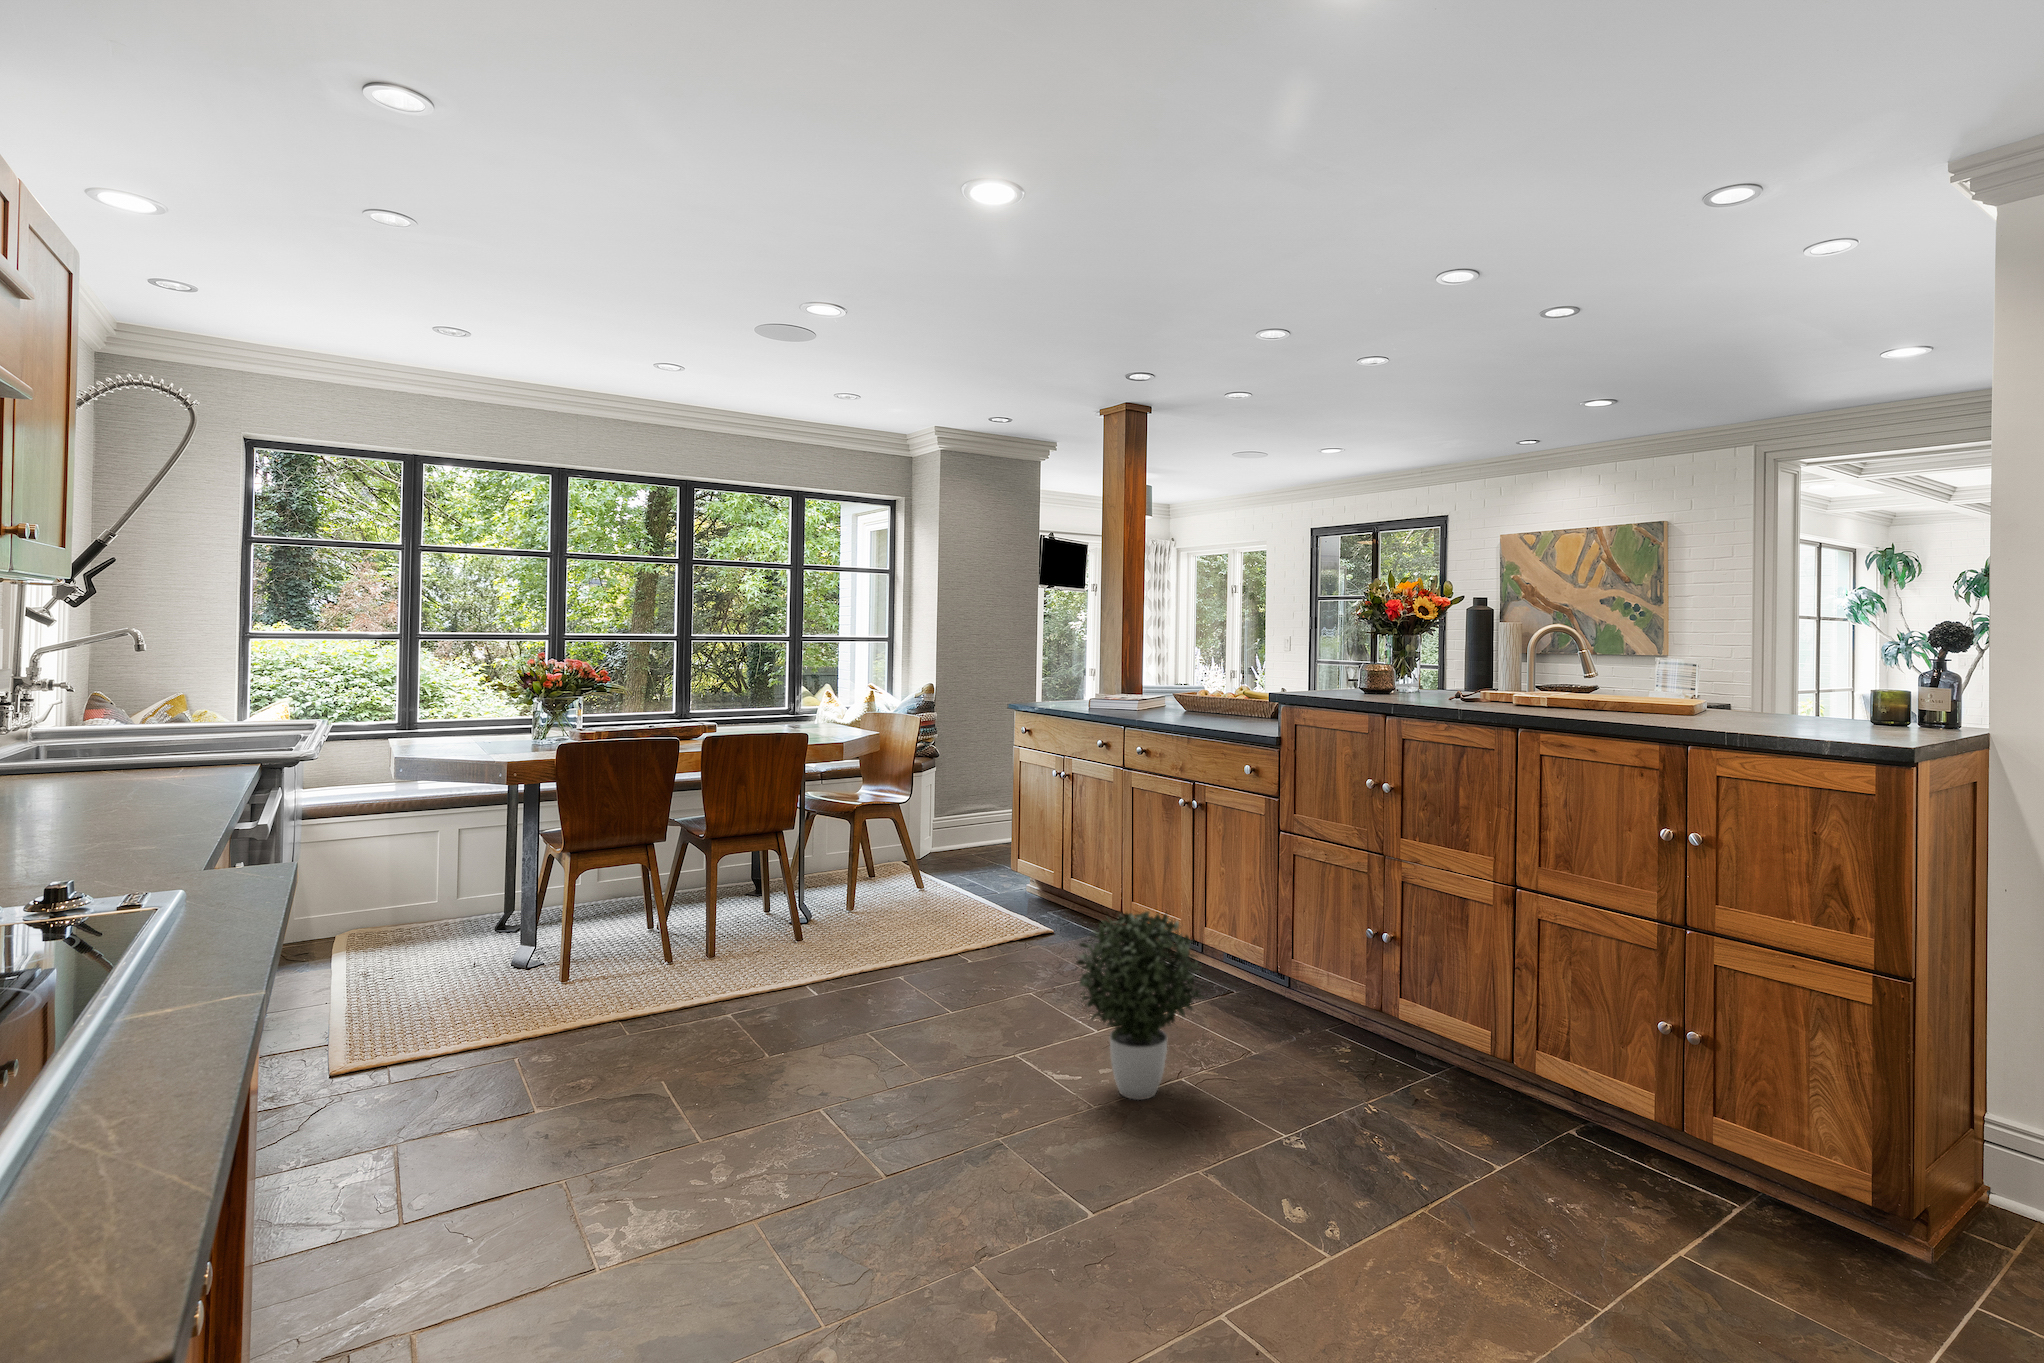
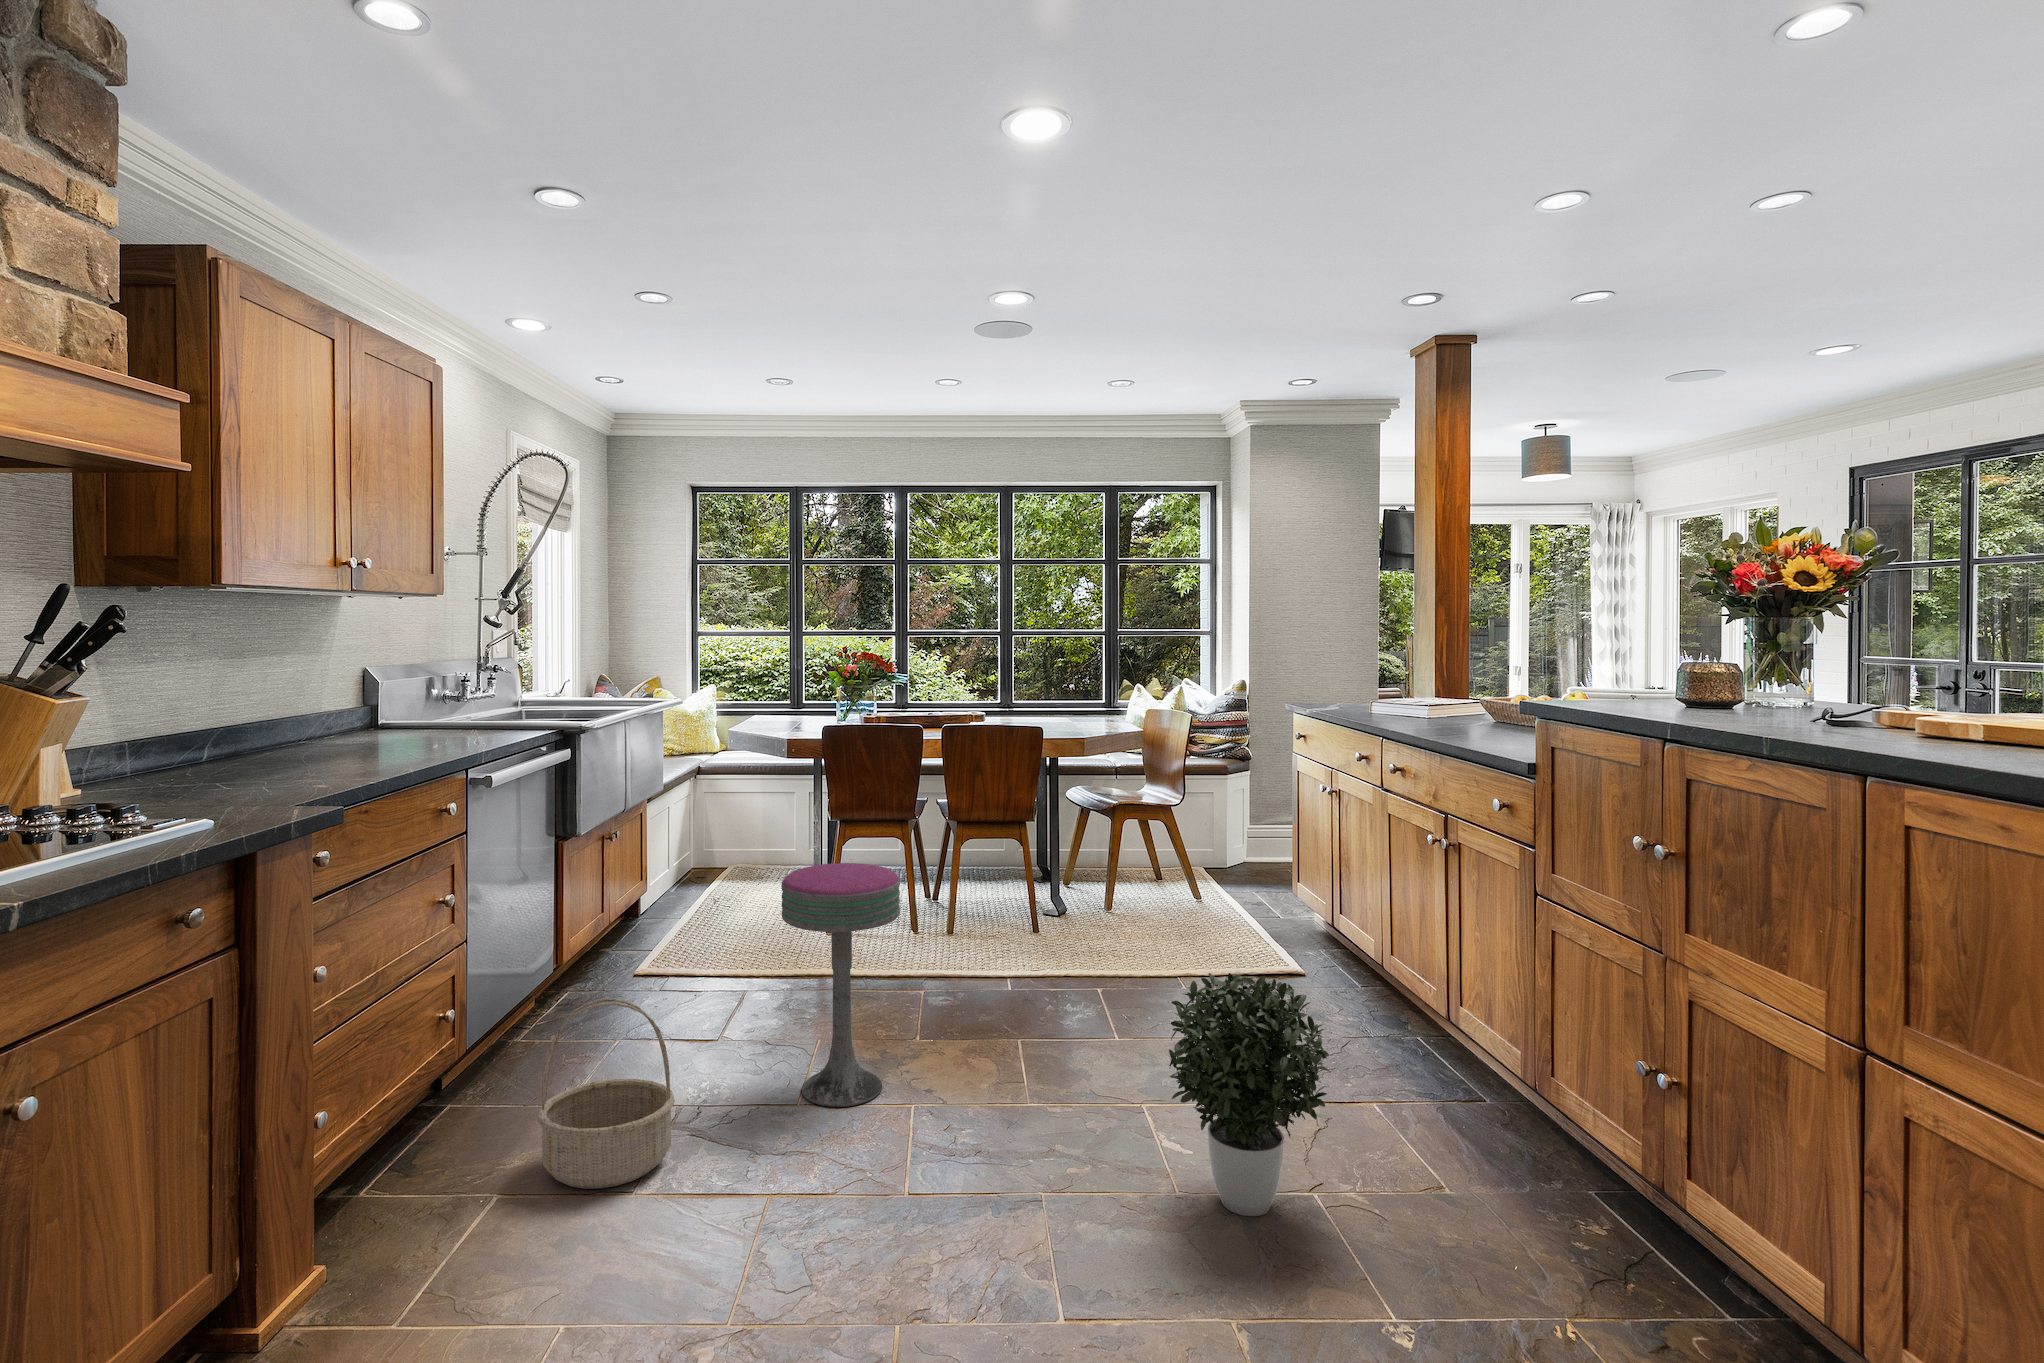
bar stool: none [673,871,798,1116] -> present [781,863,900,1107]
basket: none [462,1037,624,1252] -> present [538,998,675,1189]

